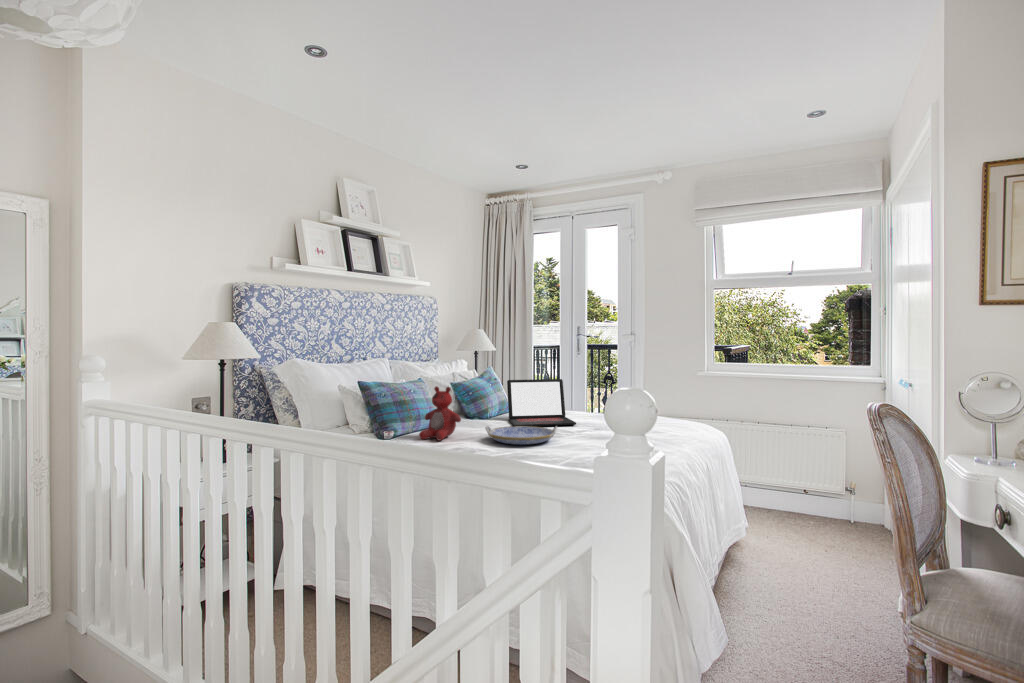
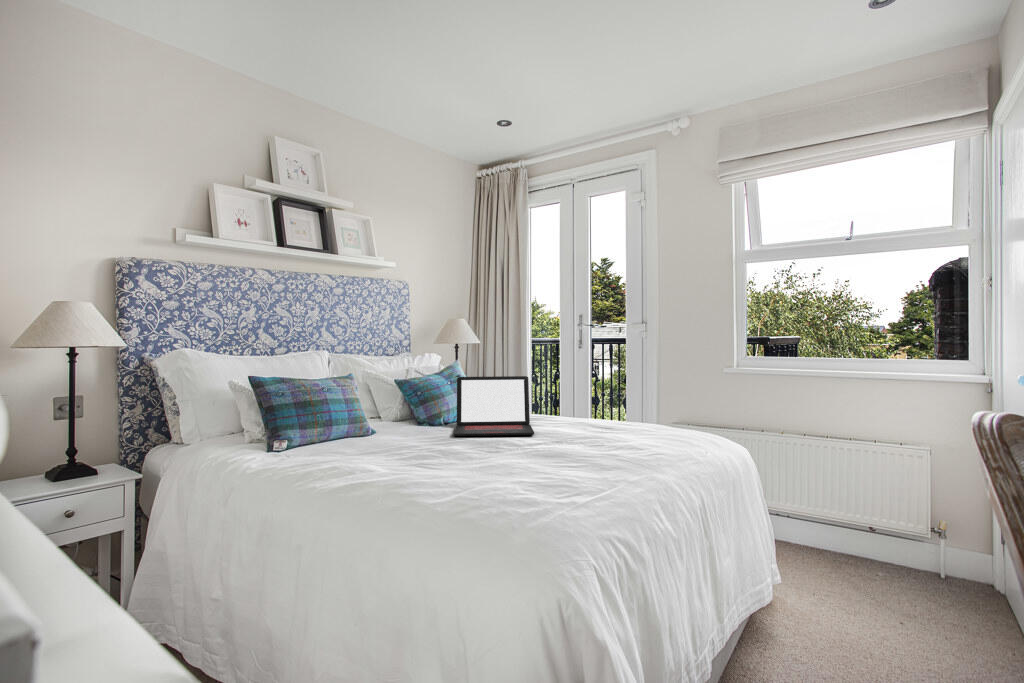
stuffed bear: present [419,386,461,440] -> none [310,384,366,454]
serving tray: present [485,426,558,445] -> none [393,436,487,463]

